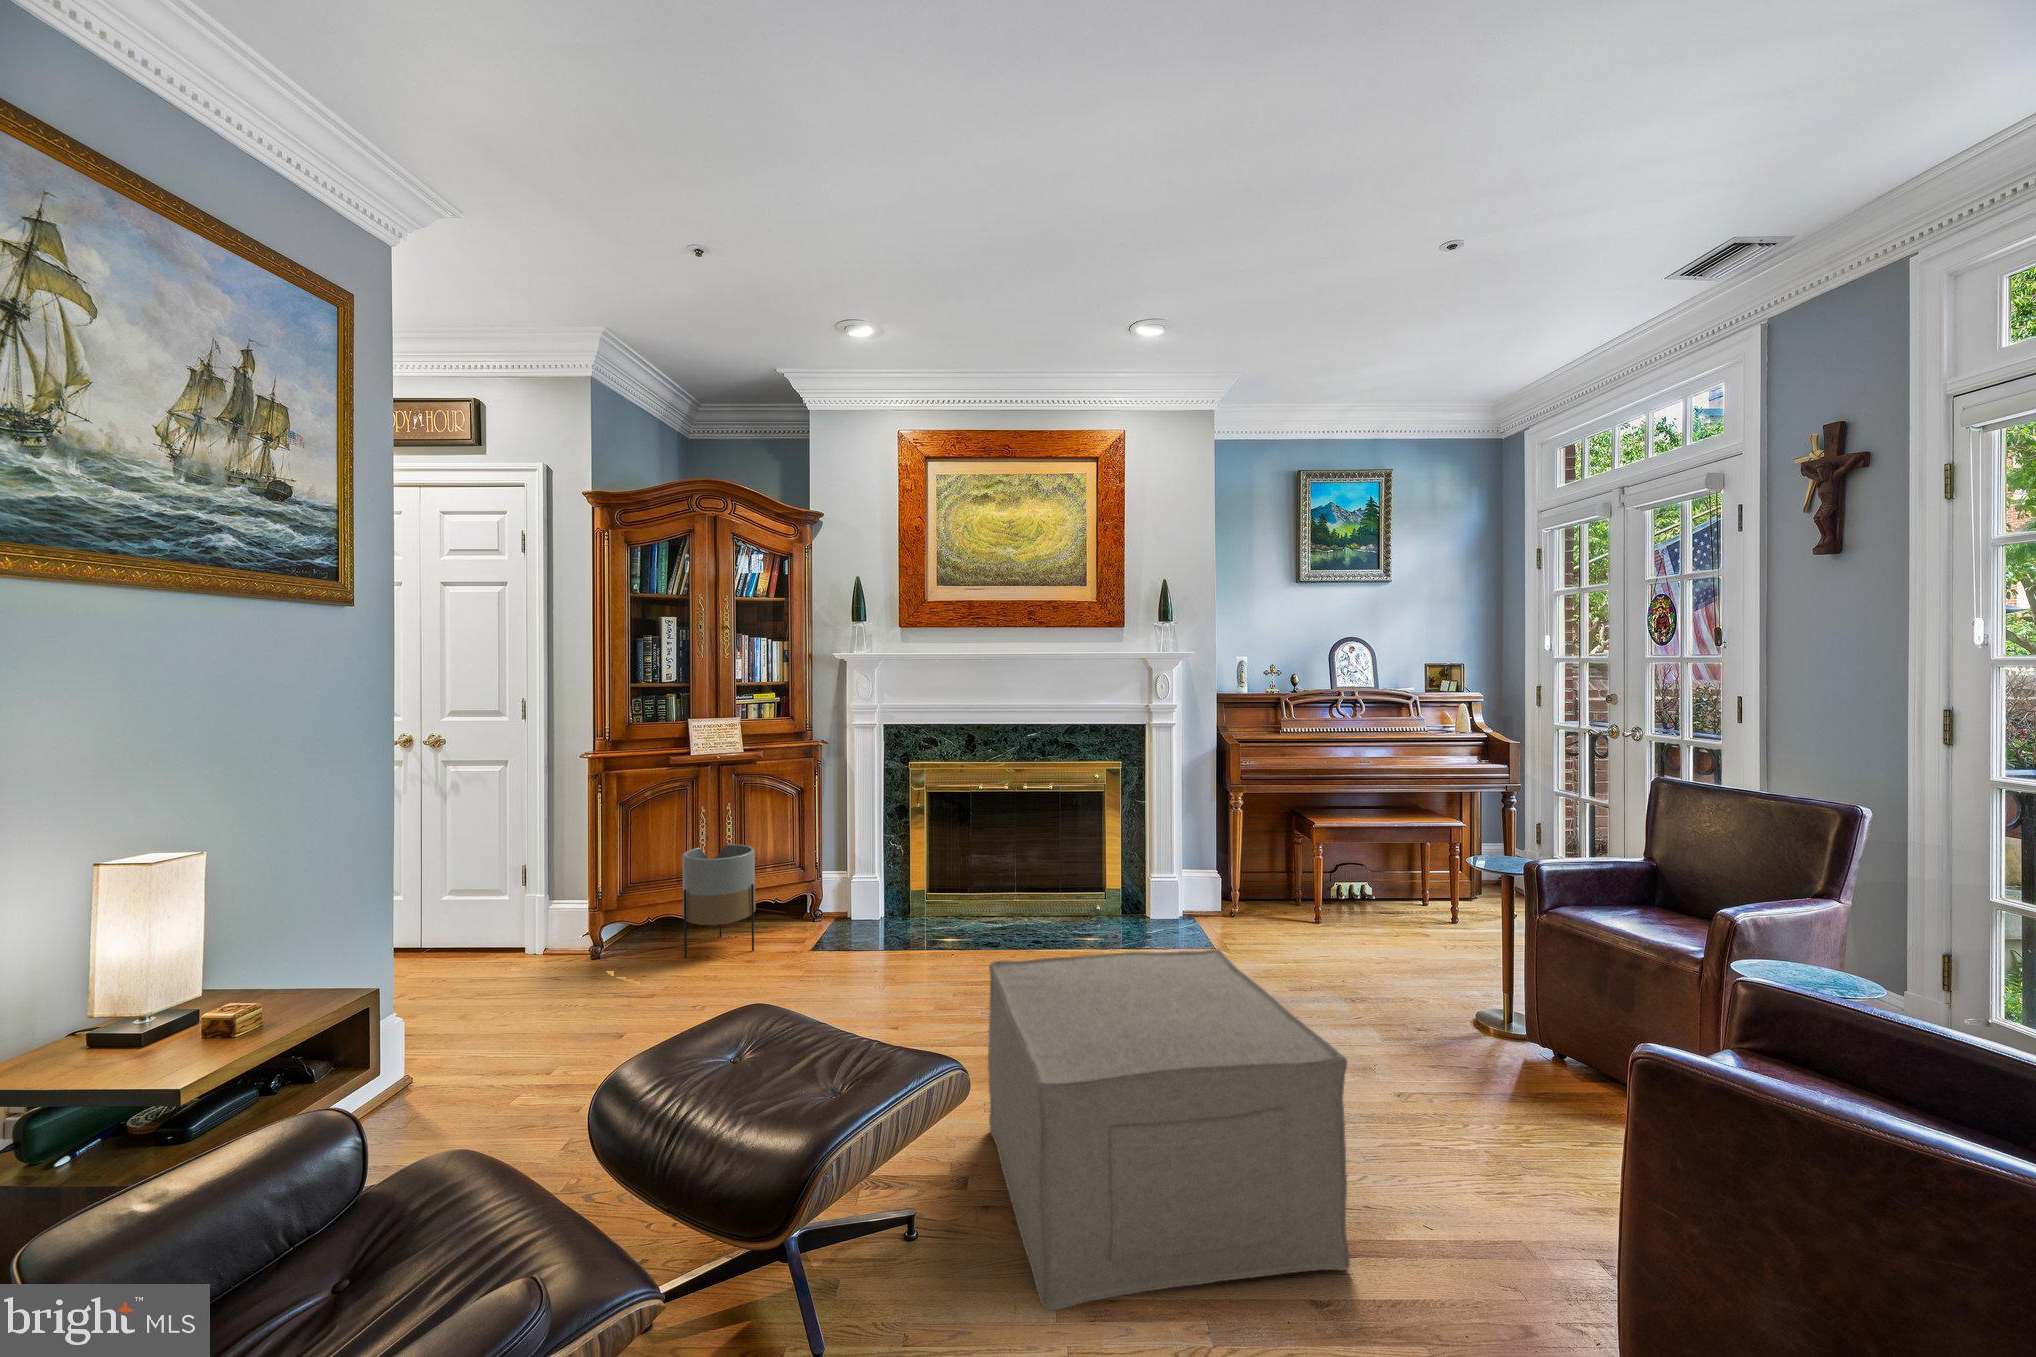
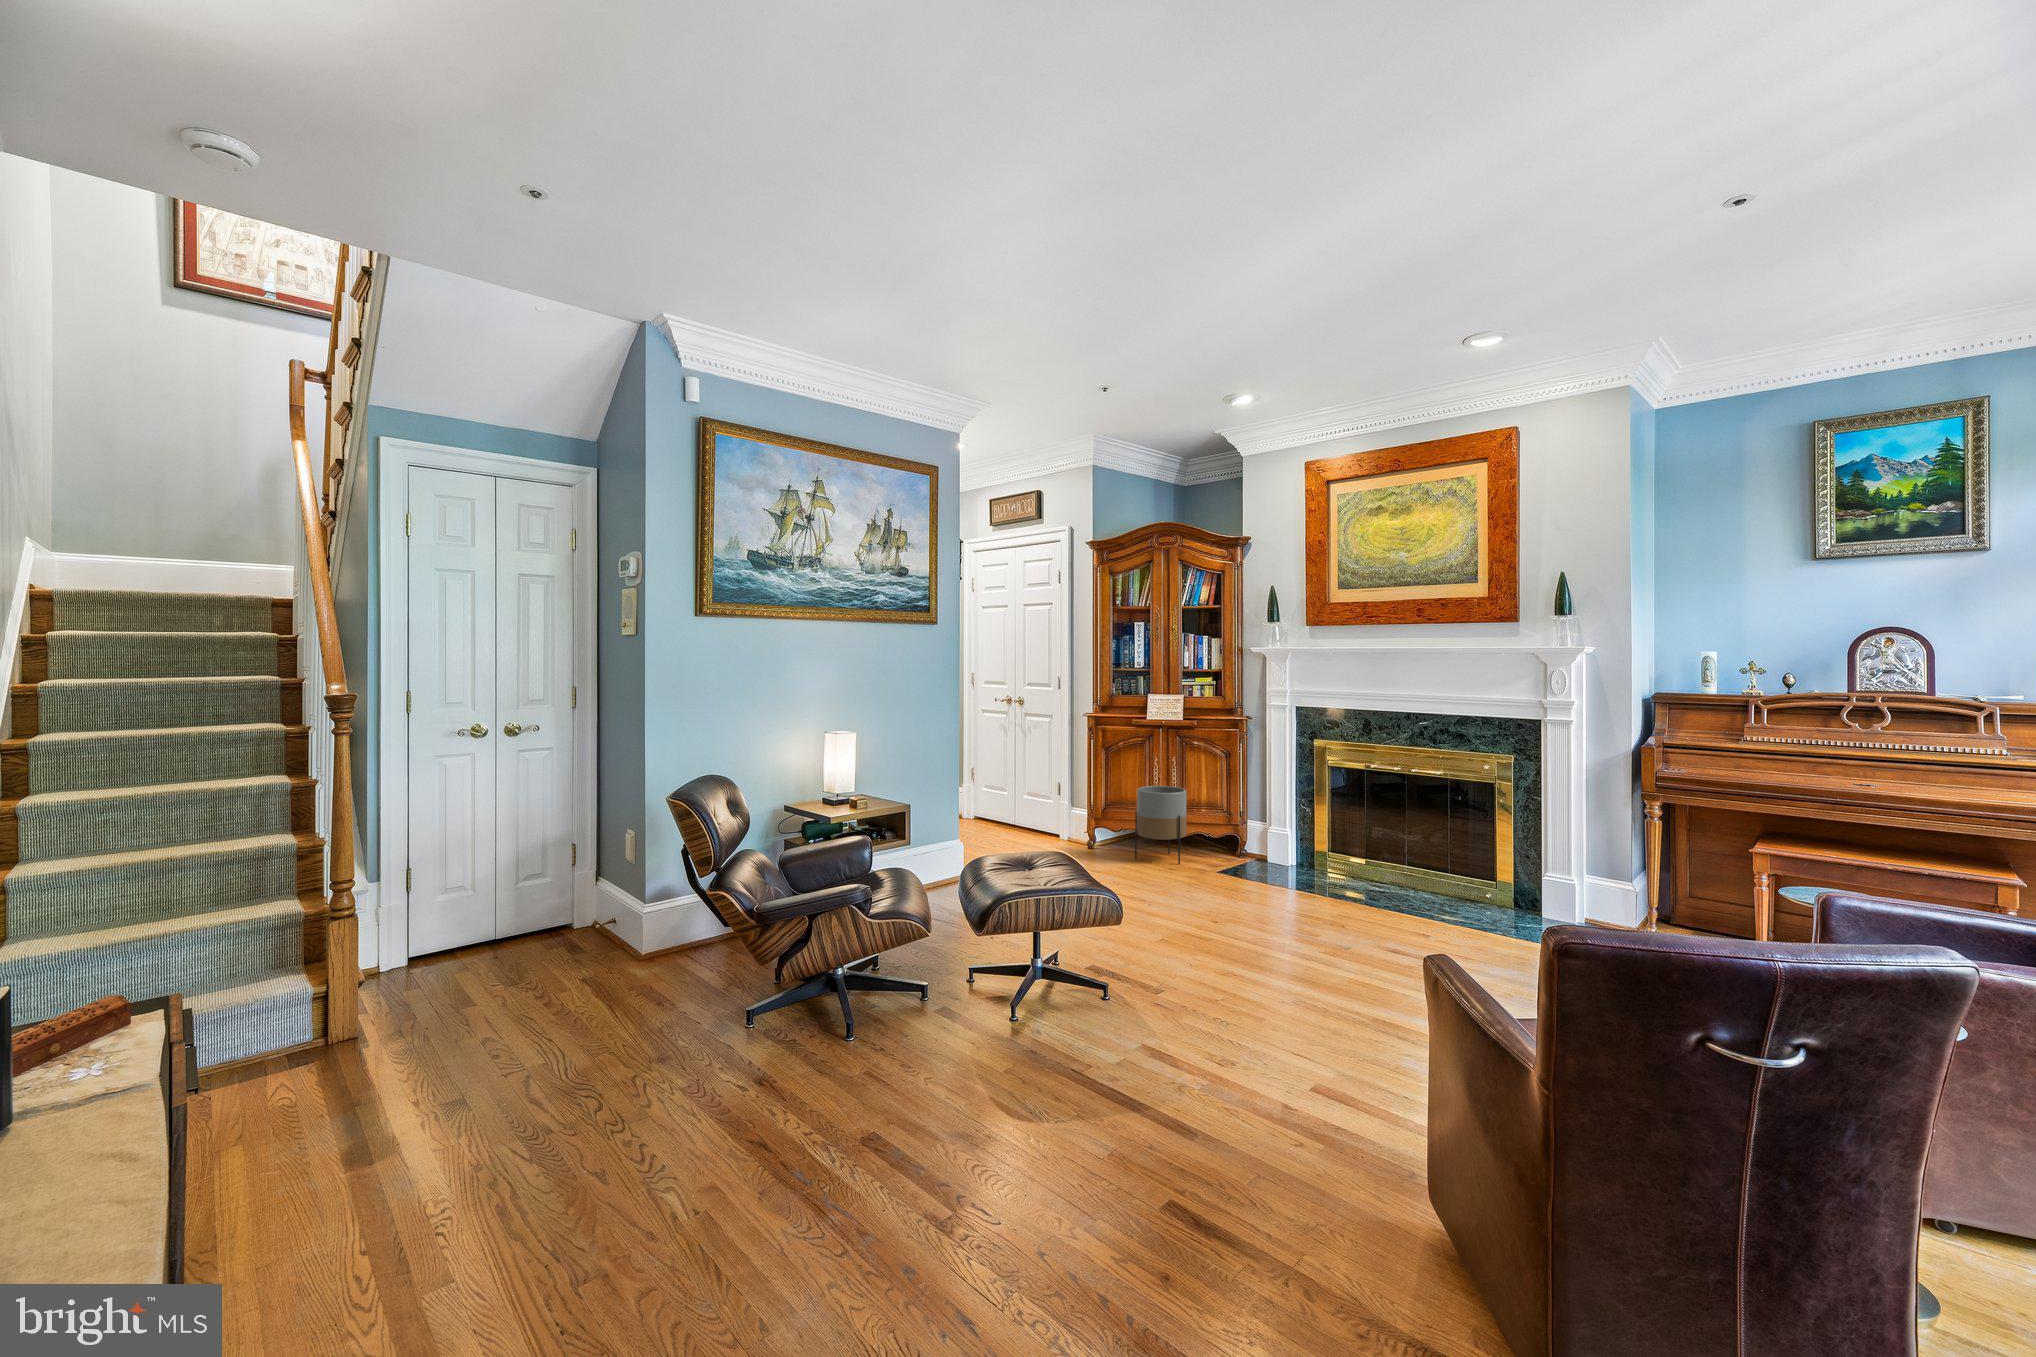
ottoman: present [988,949,1350,1310] -> none [1119,857,1373,1080]

